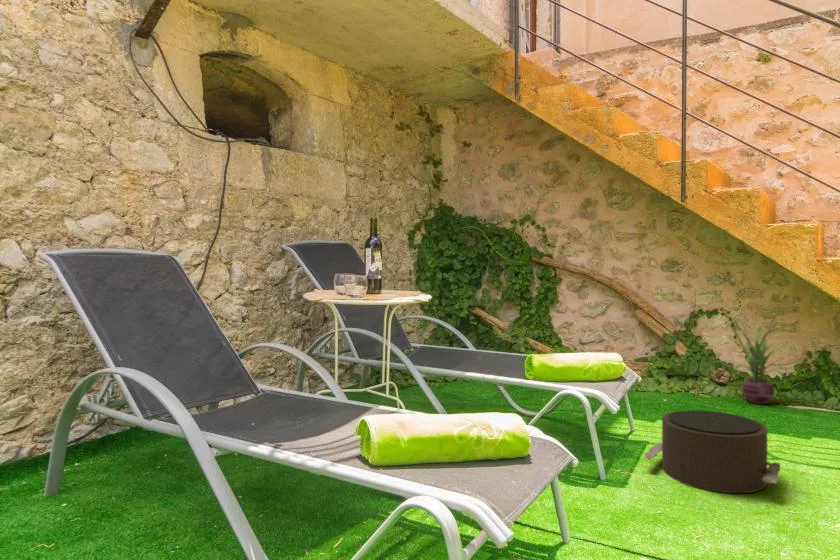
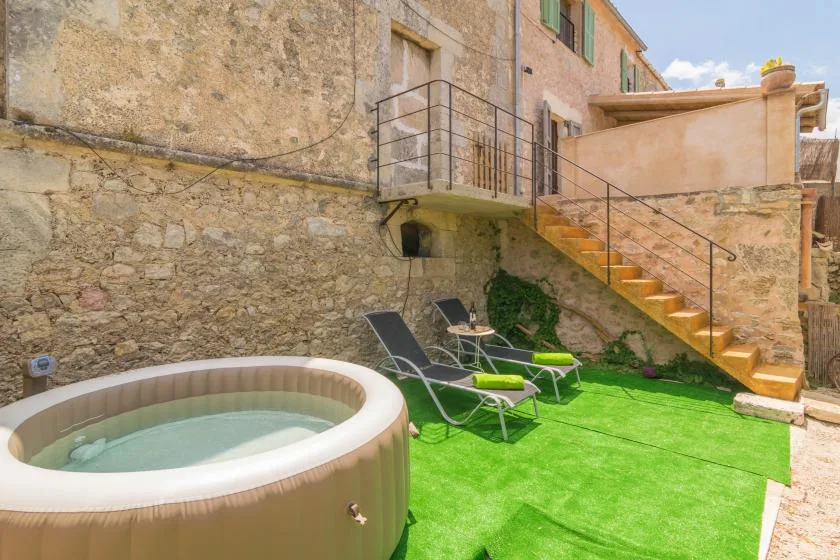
pouf: present [644,410,780,493] -> none [575,378,627,409]

